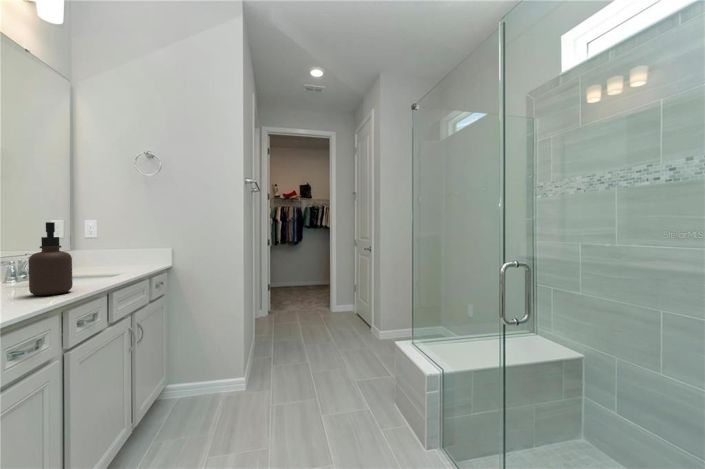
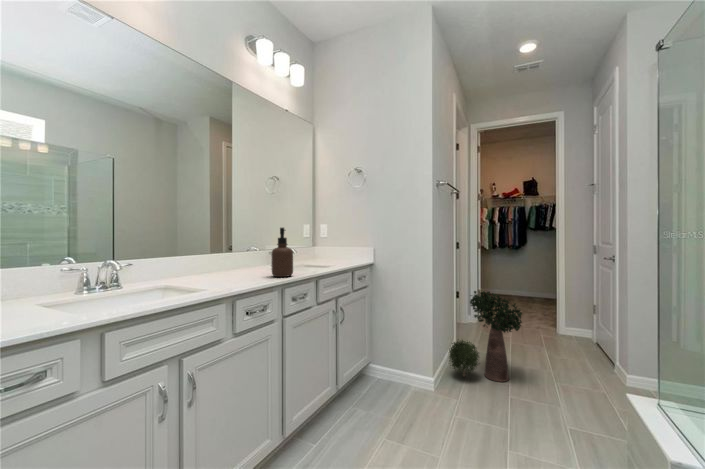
potted plant: none [256,283,318,367] -> present [449,291,522,382]

